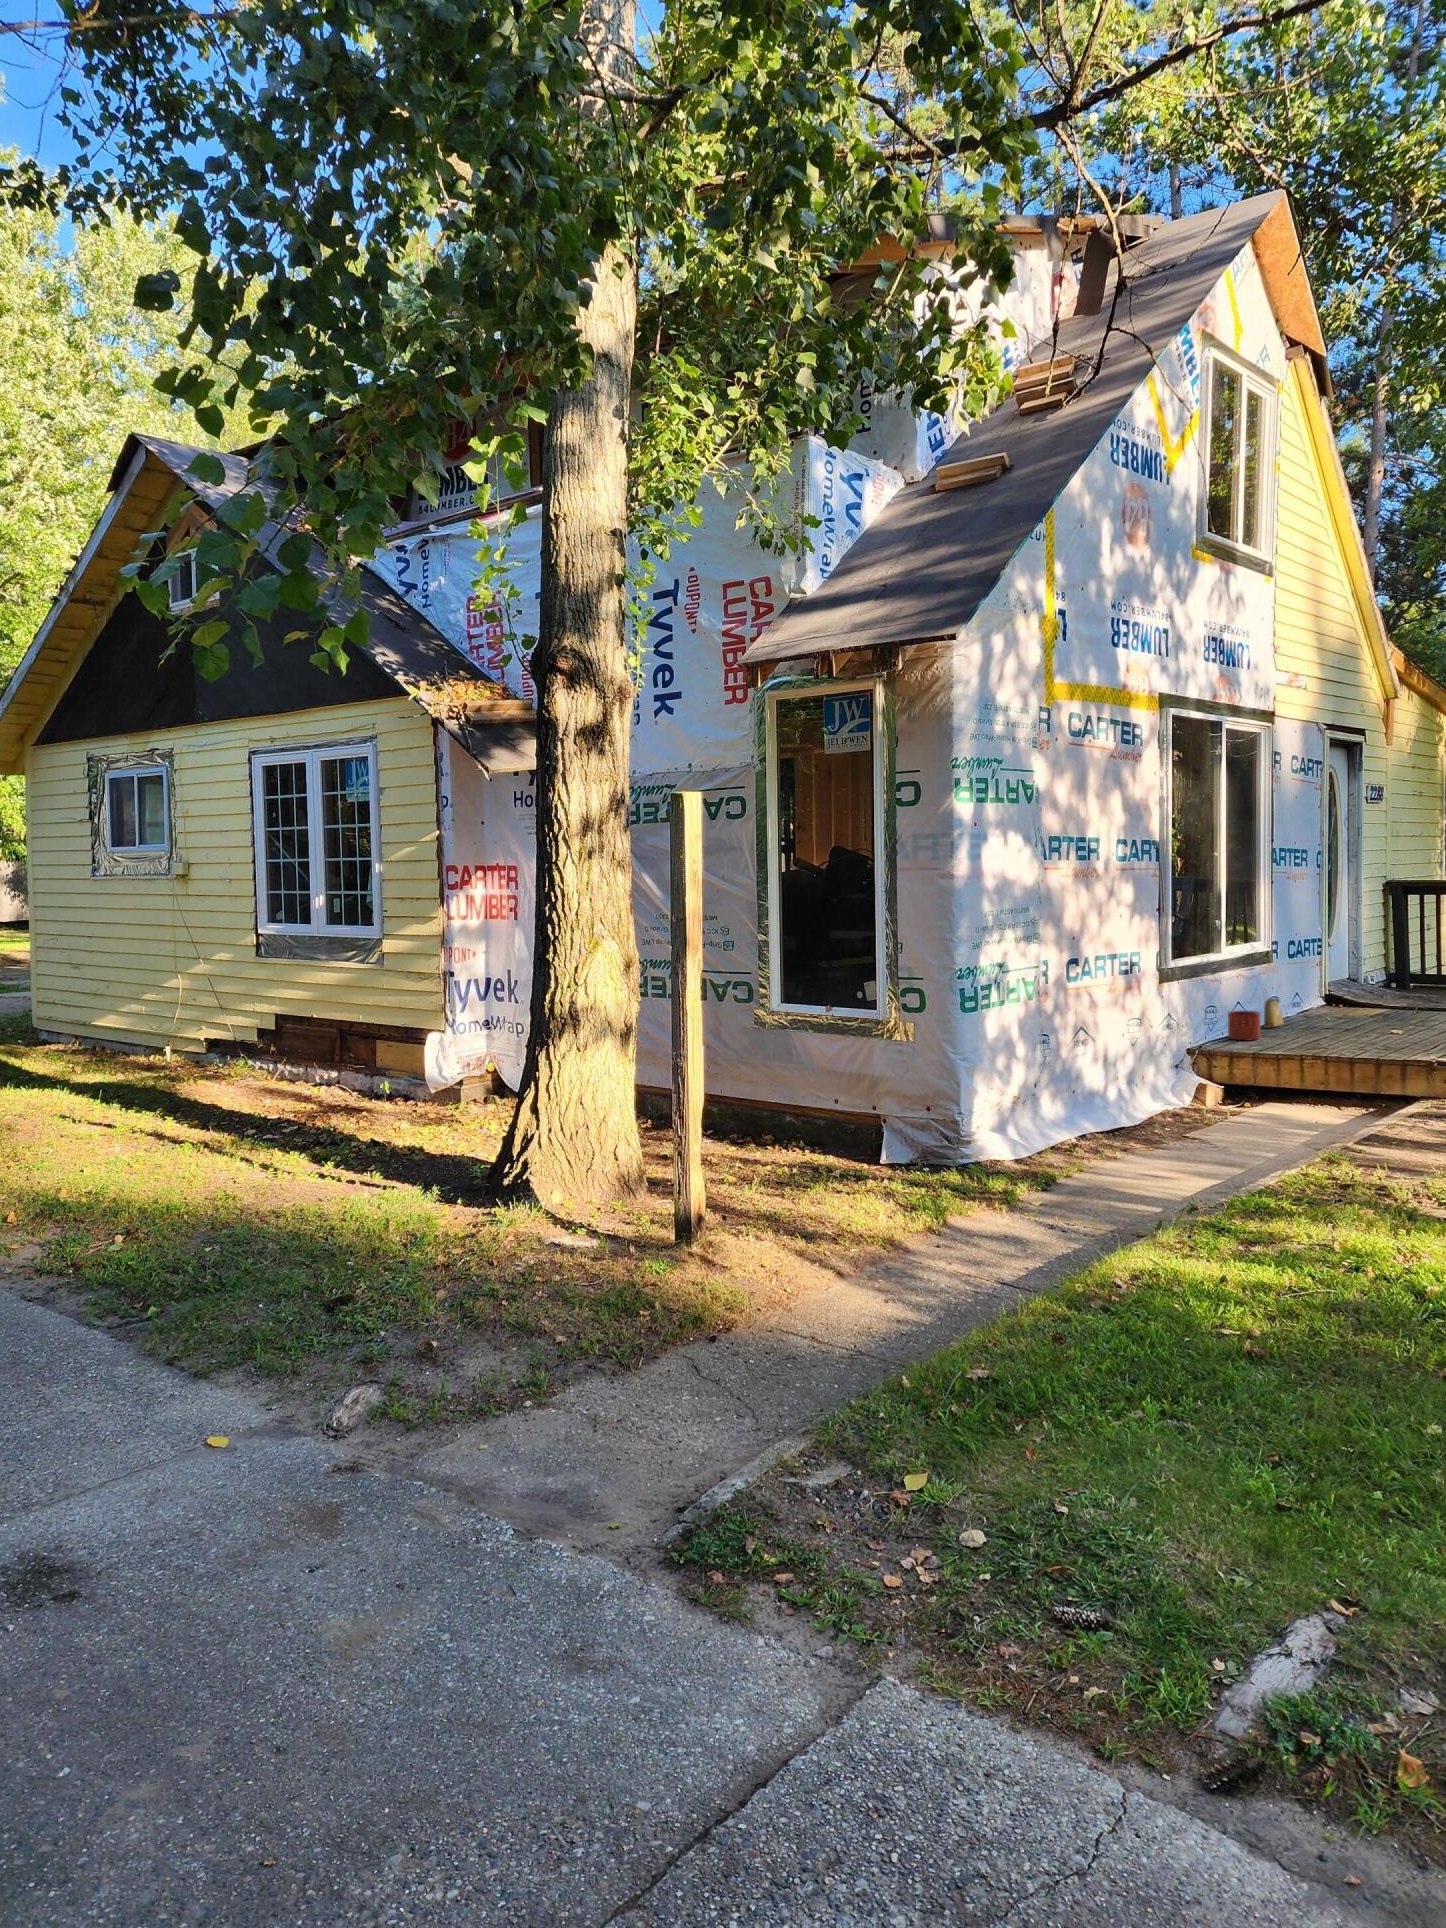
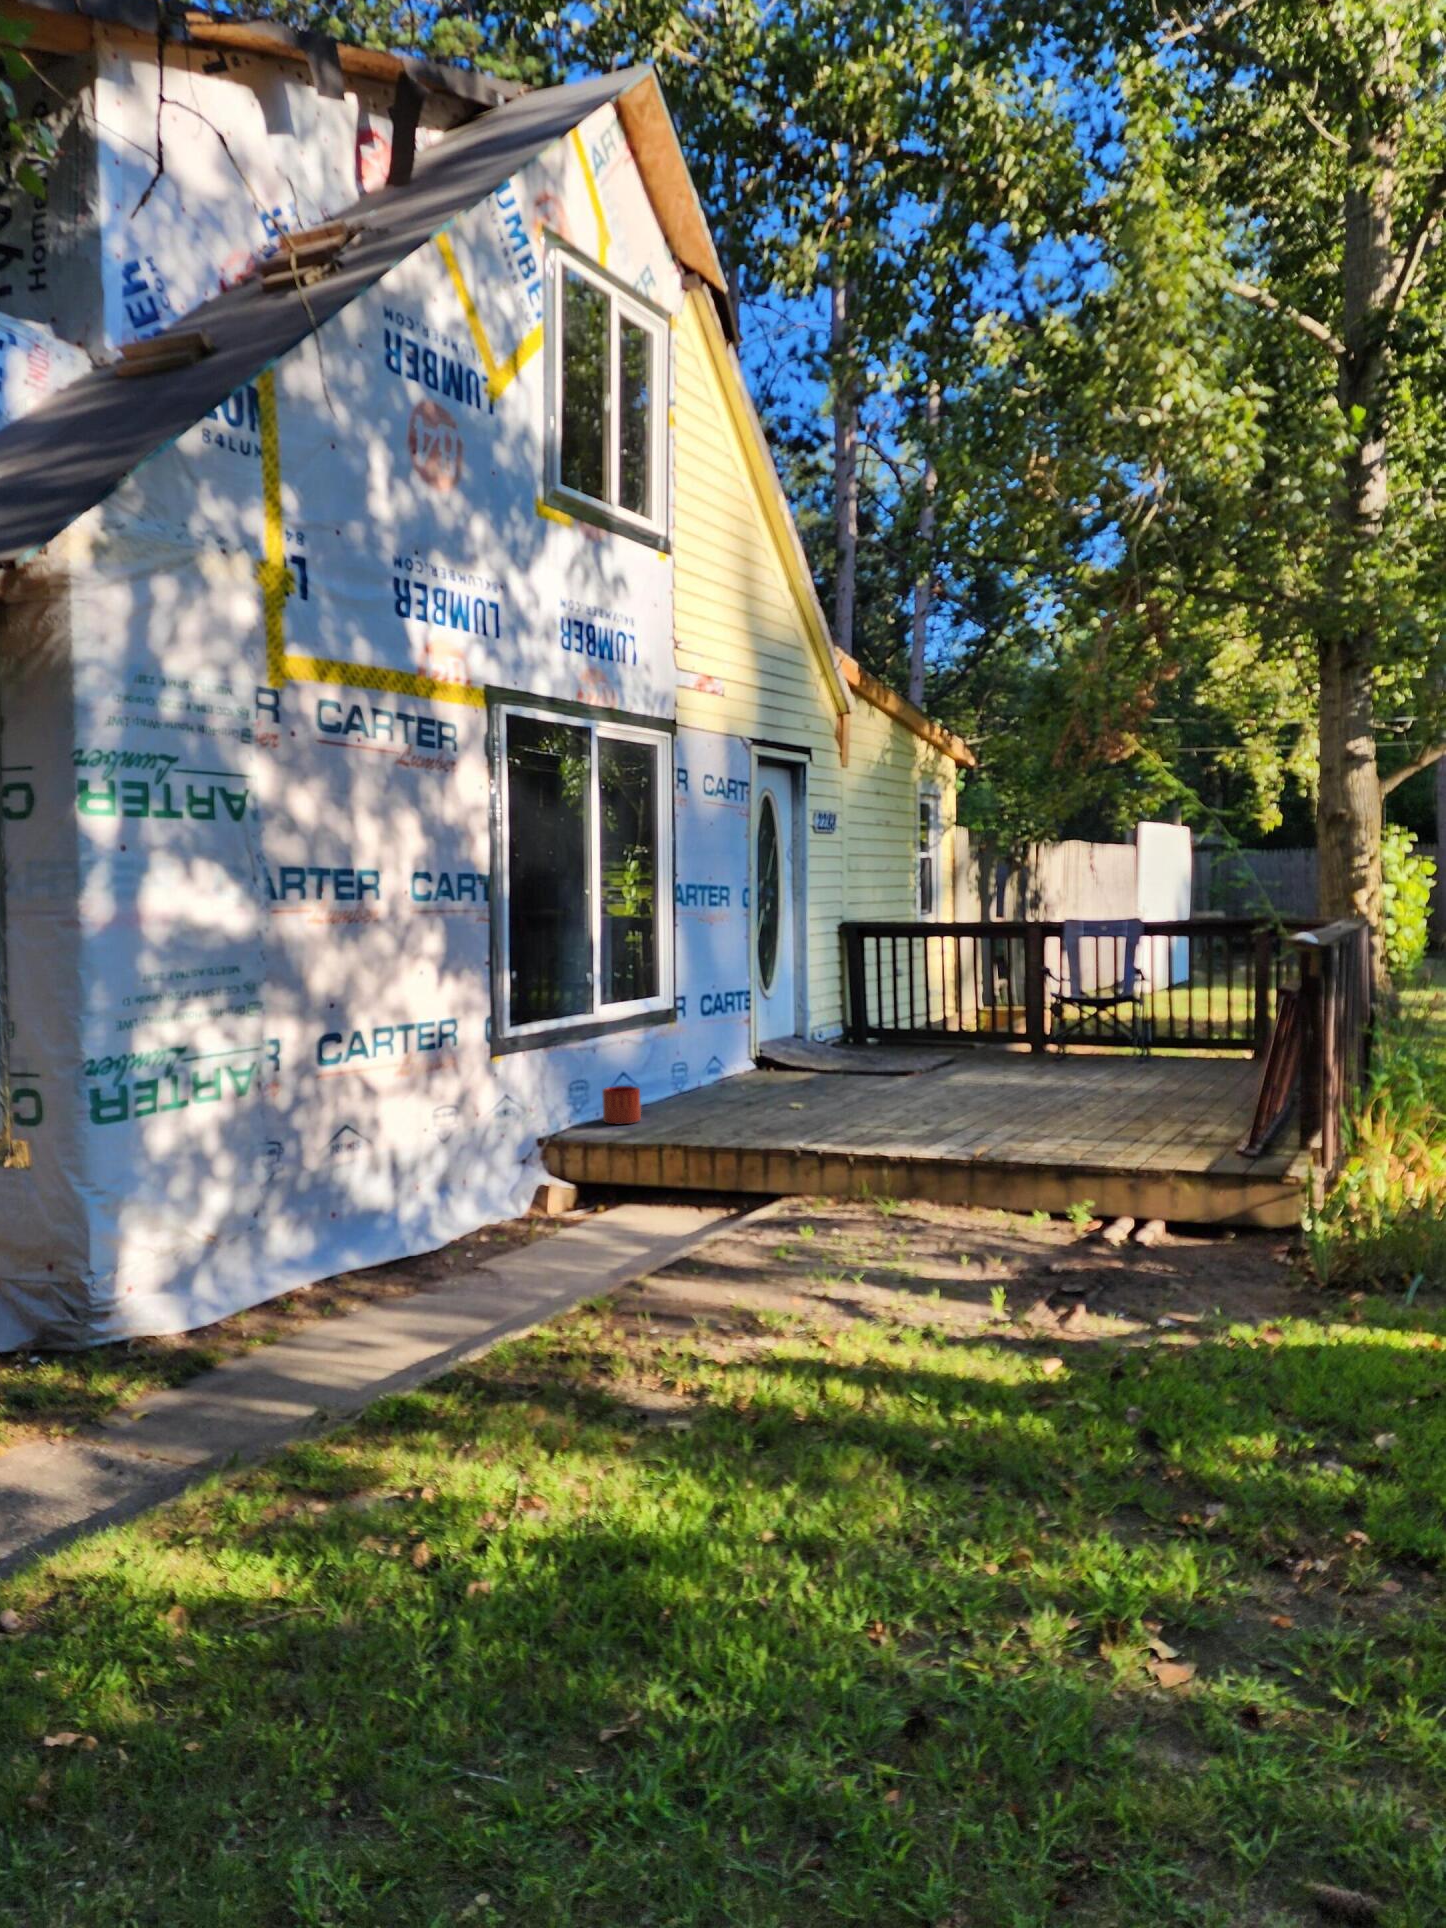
woven basket: present [1264,998,1284,1028] -> none [656,1049,683,1104]

